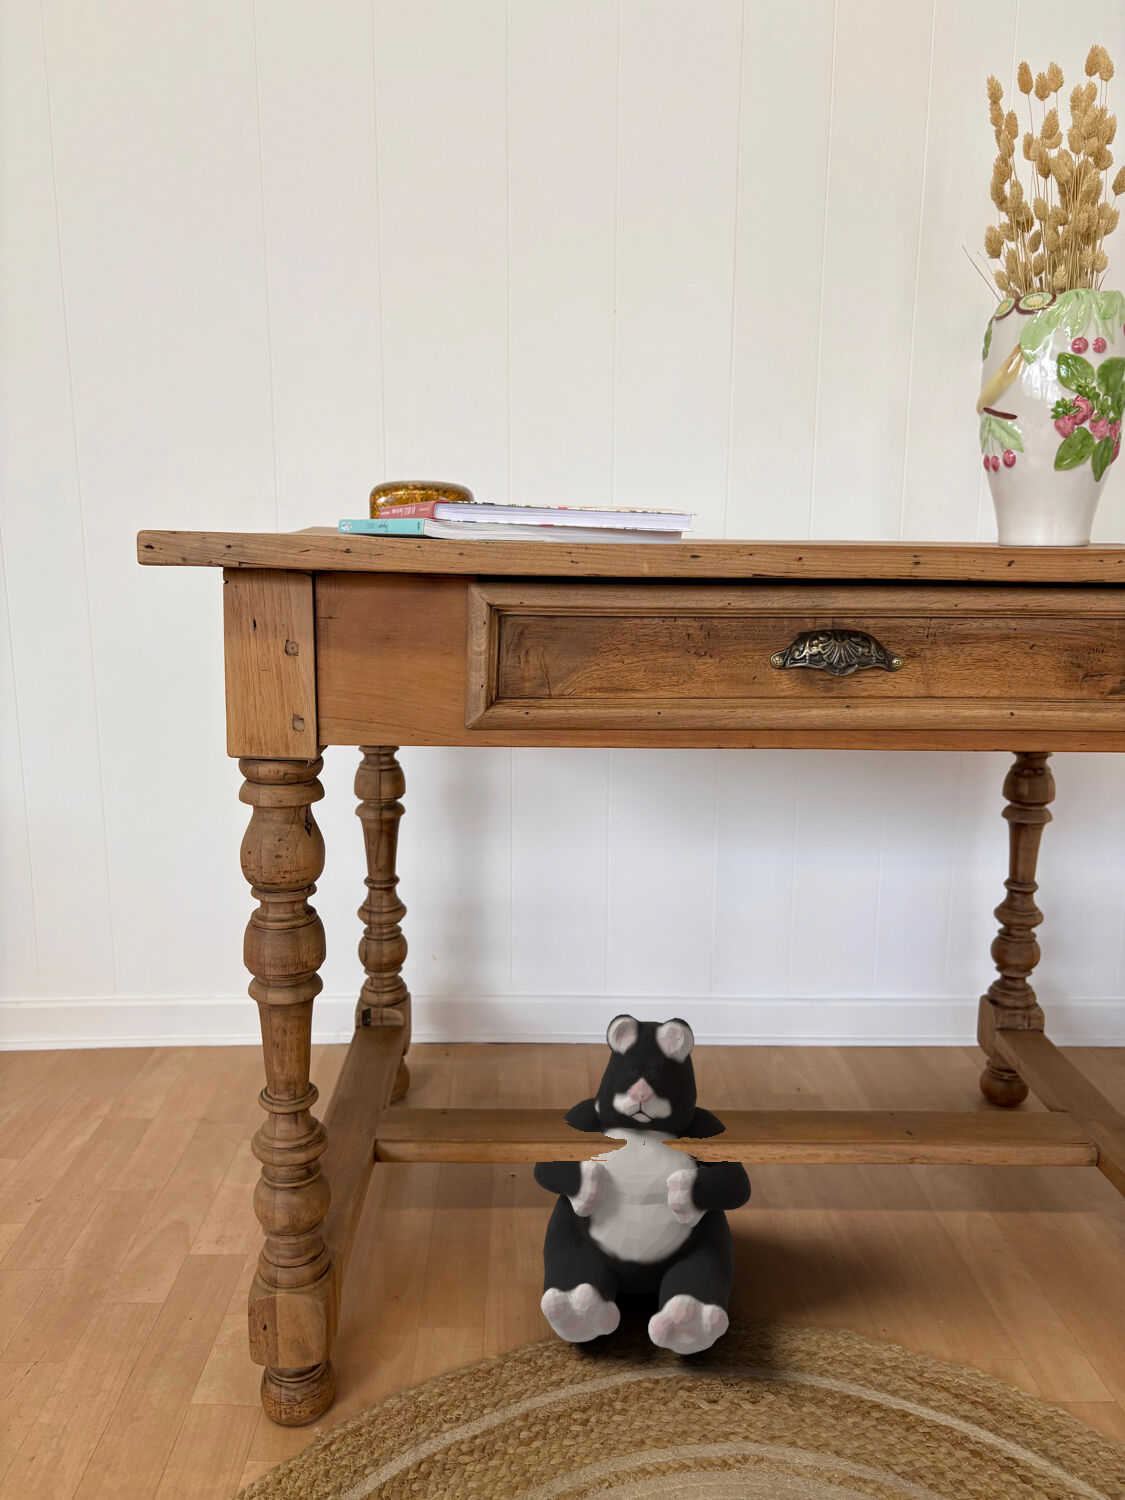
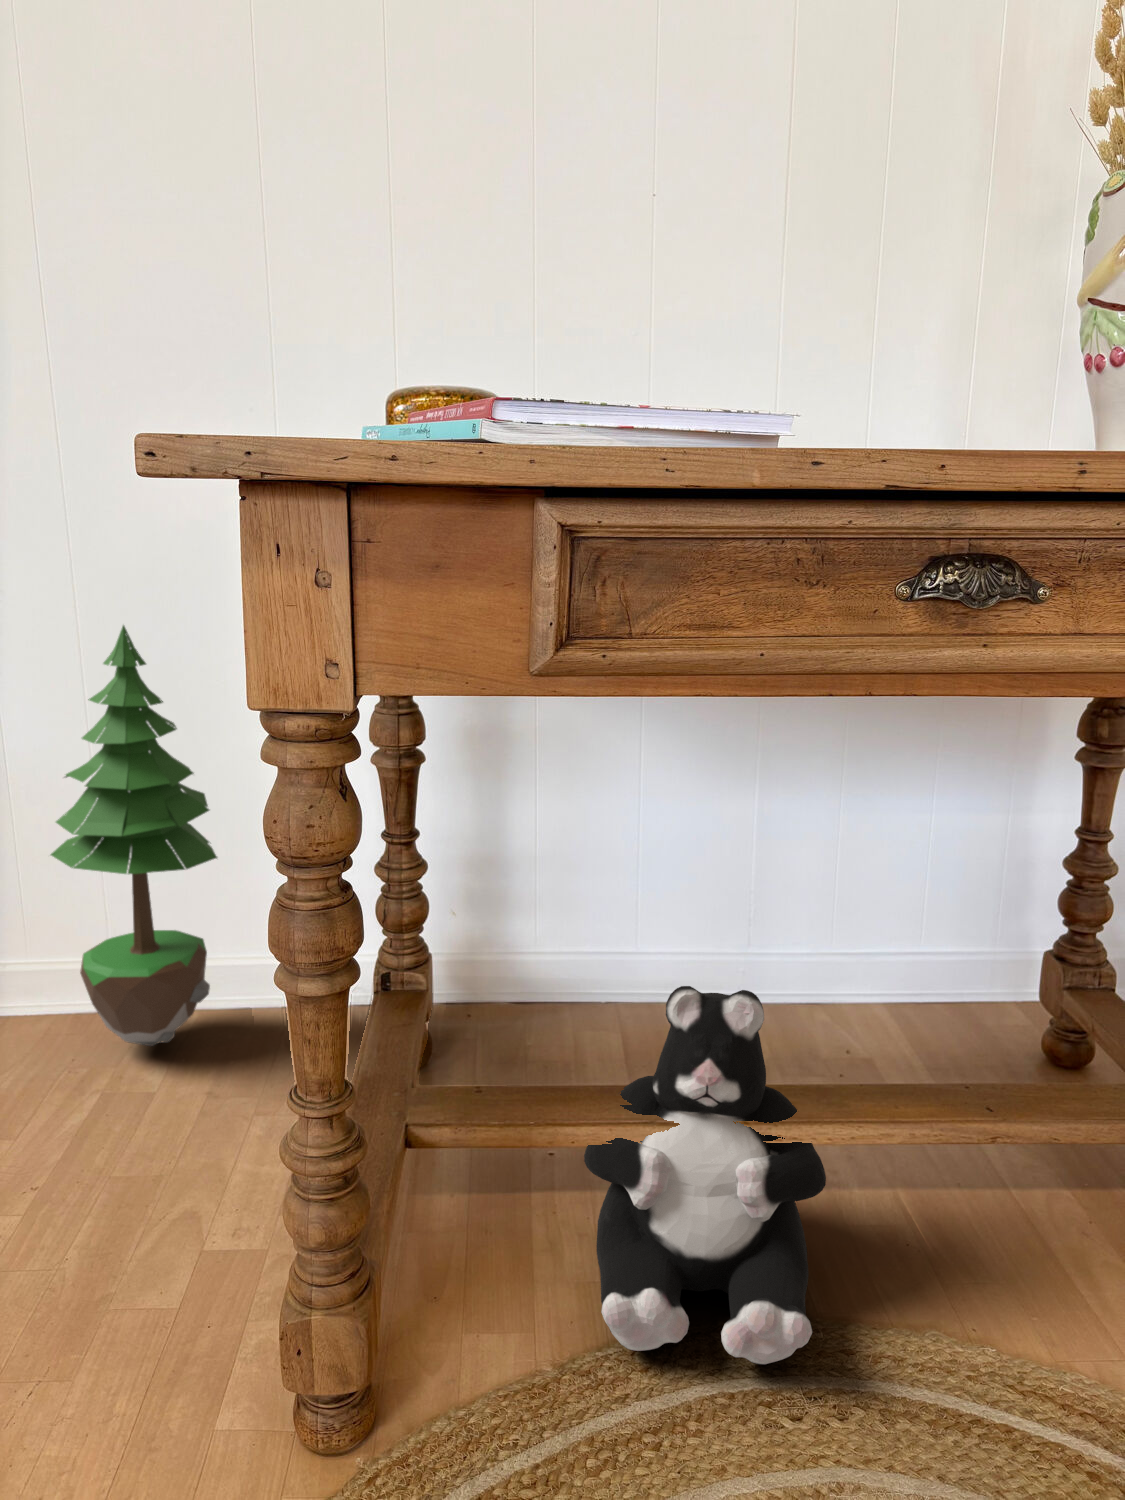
potted tree: none [62,694,217,1084] -> present [51,625,217,1046]

